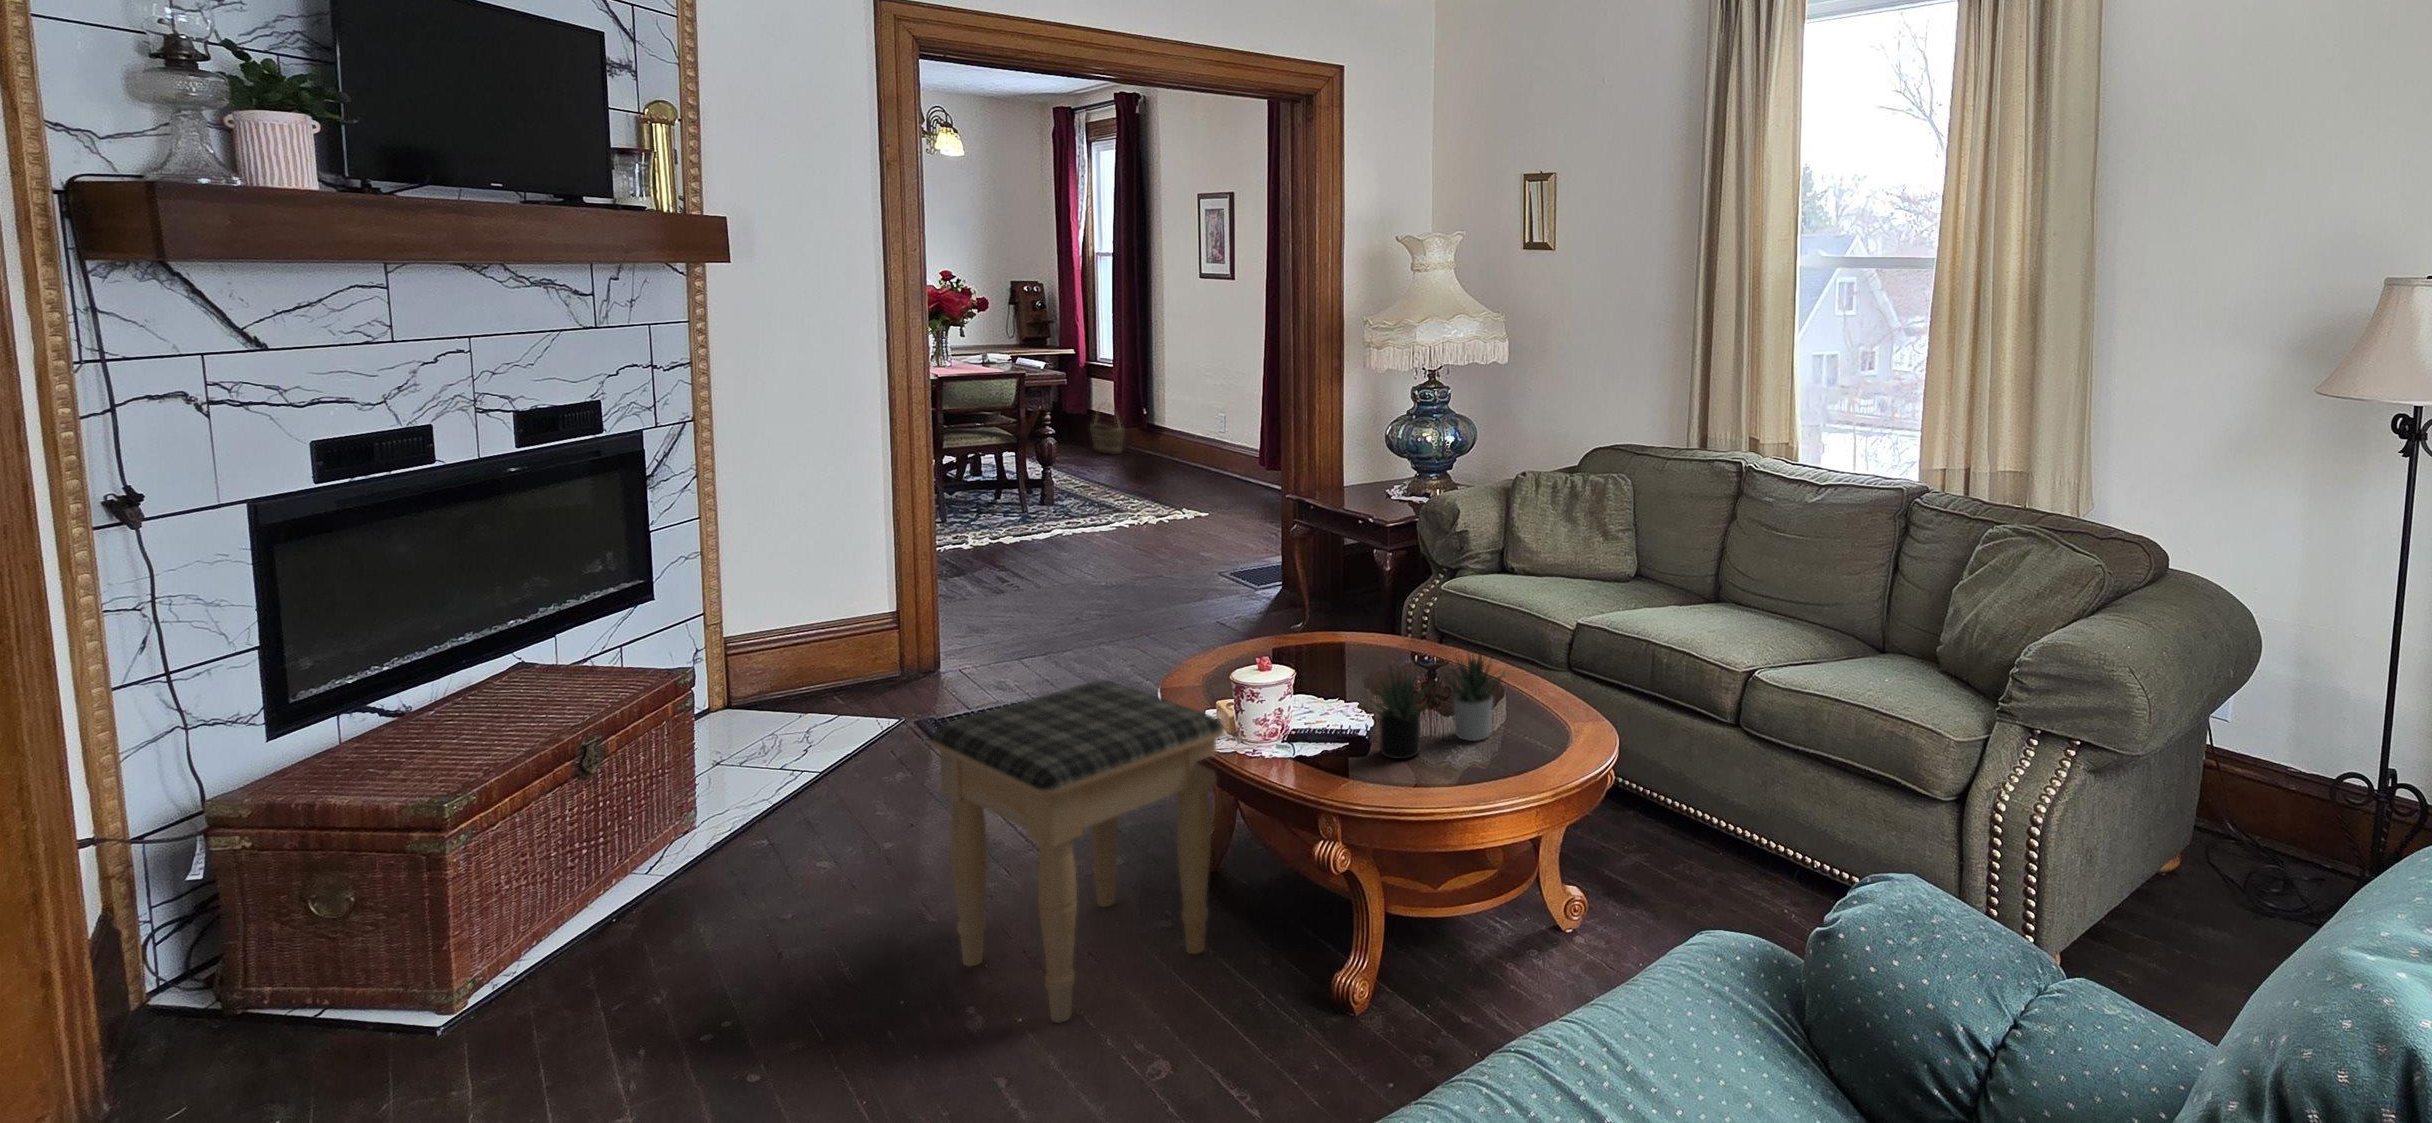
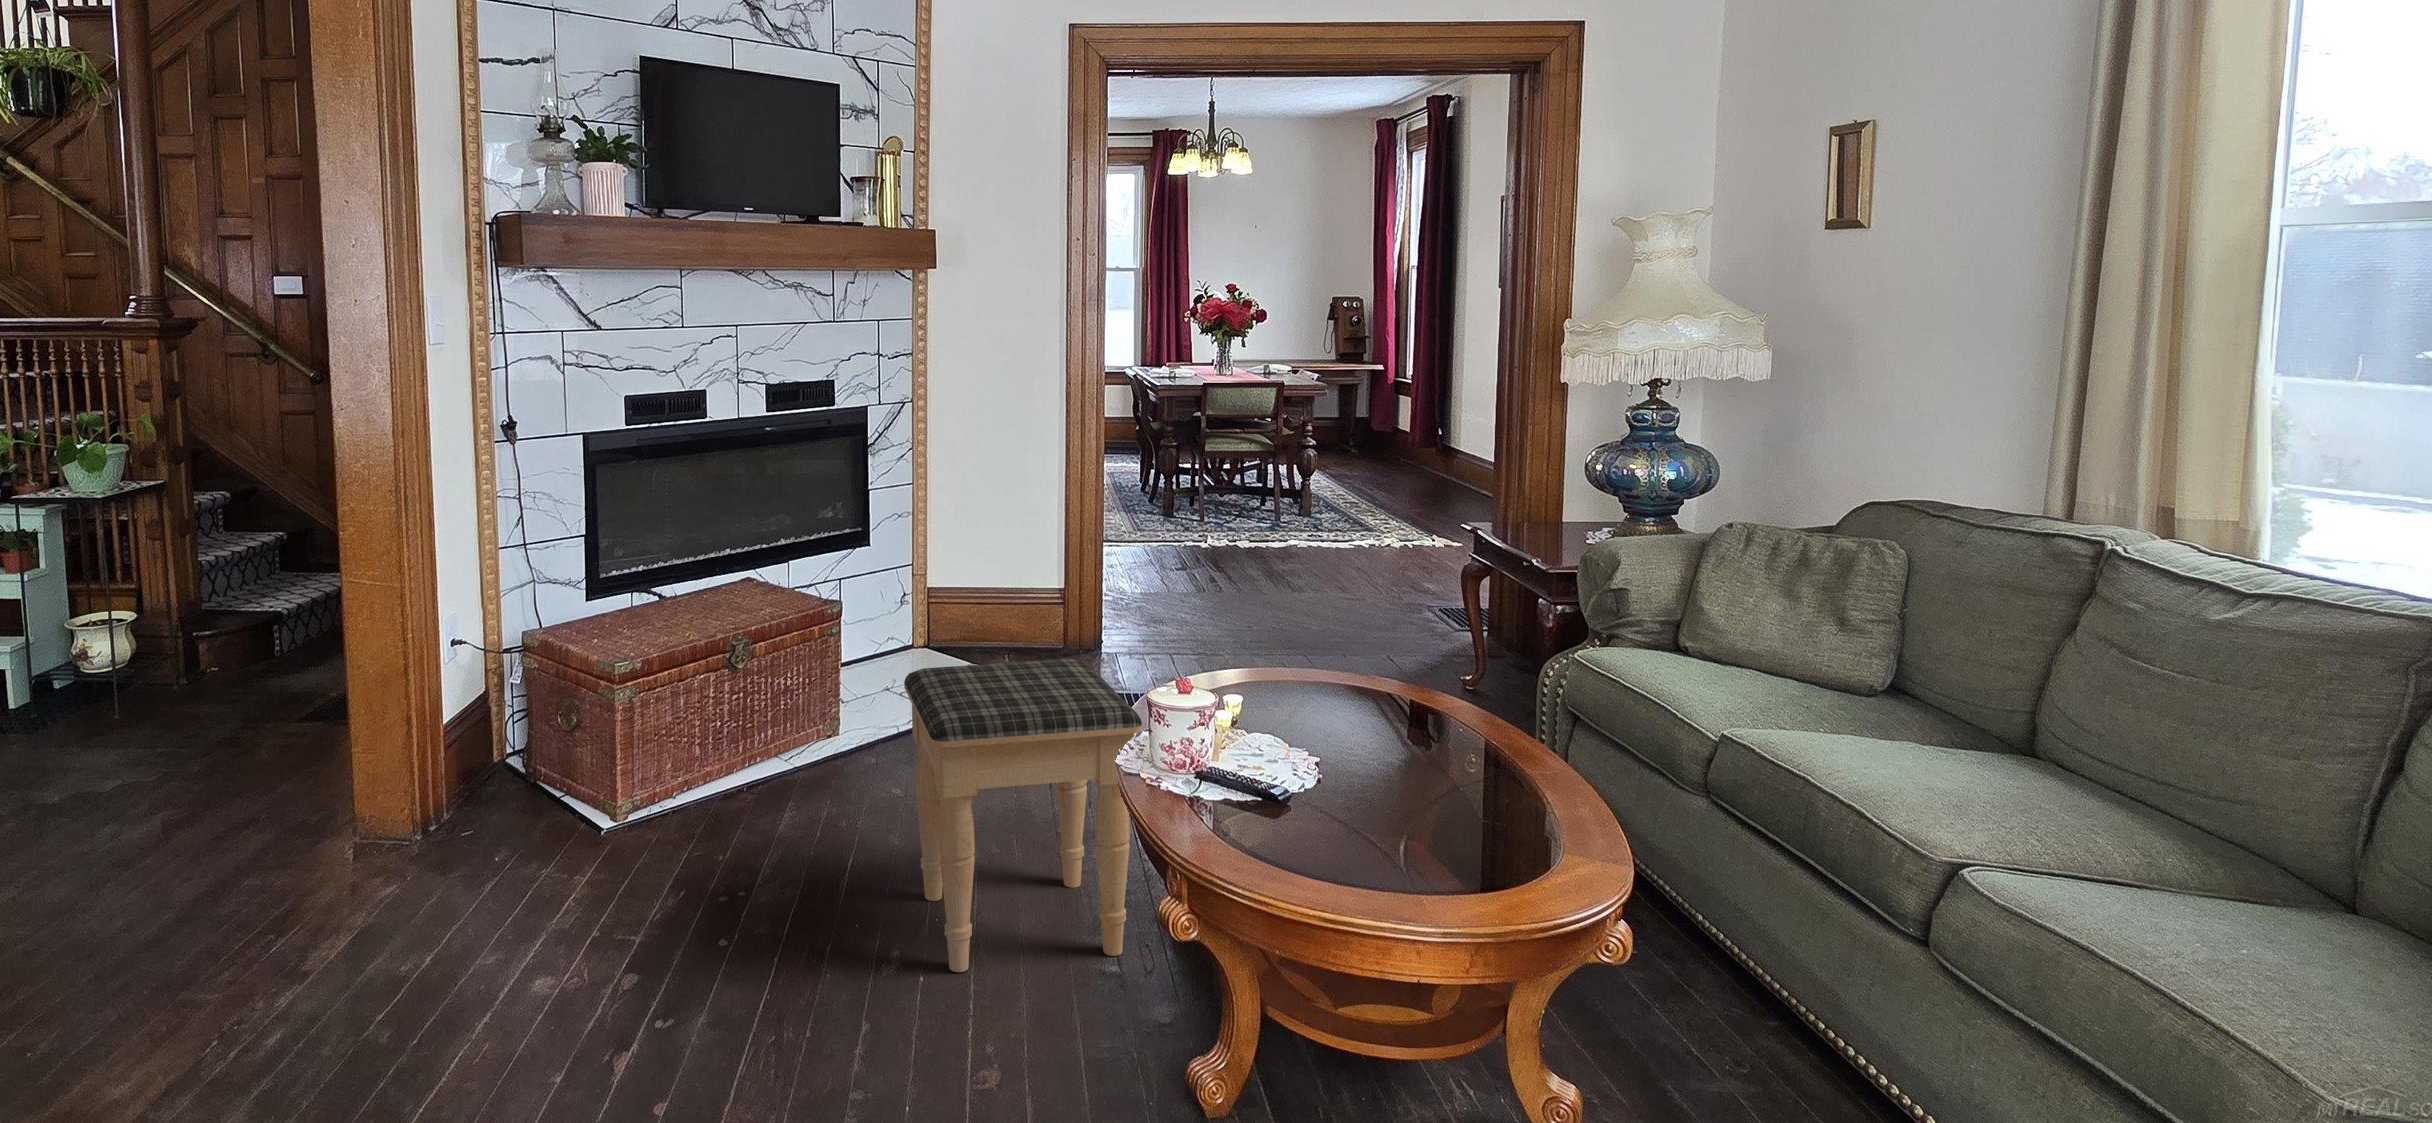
basket: present [1090,403,1125,454] -> none [1391,421,1424,475]
succulent plant: present [1369,652,1505,759] -> none [1261,685,1473,803]

